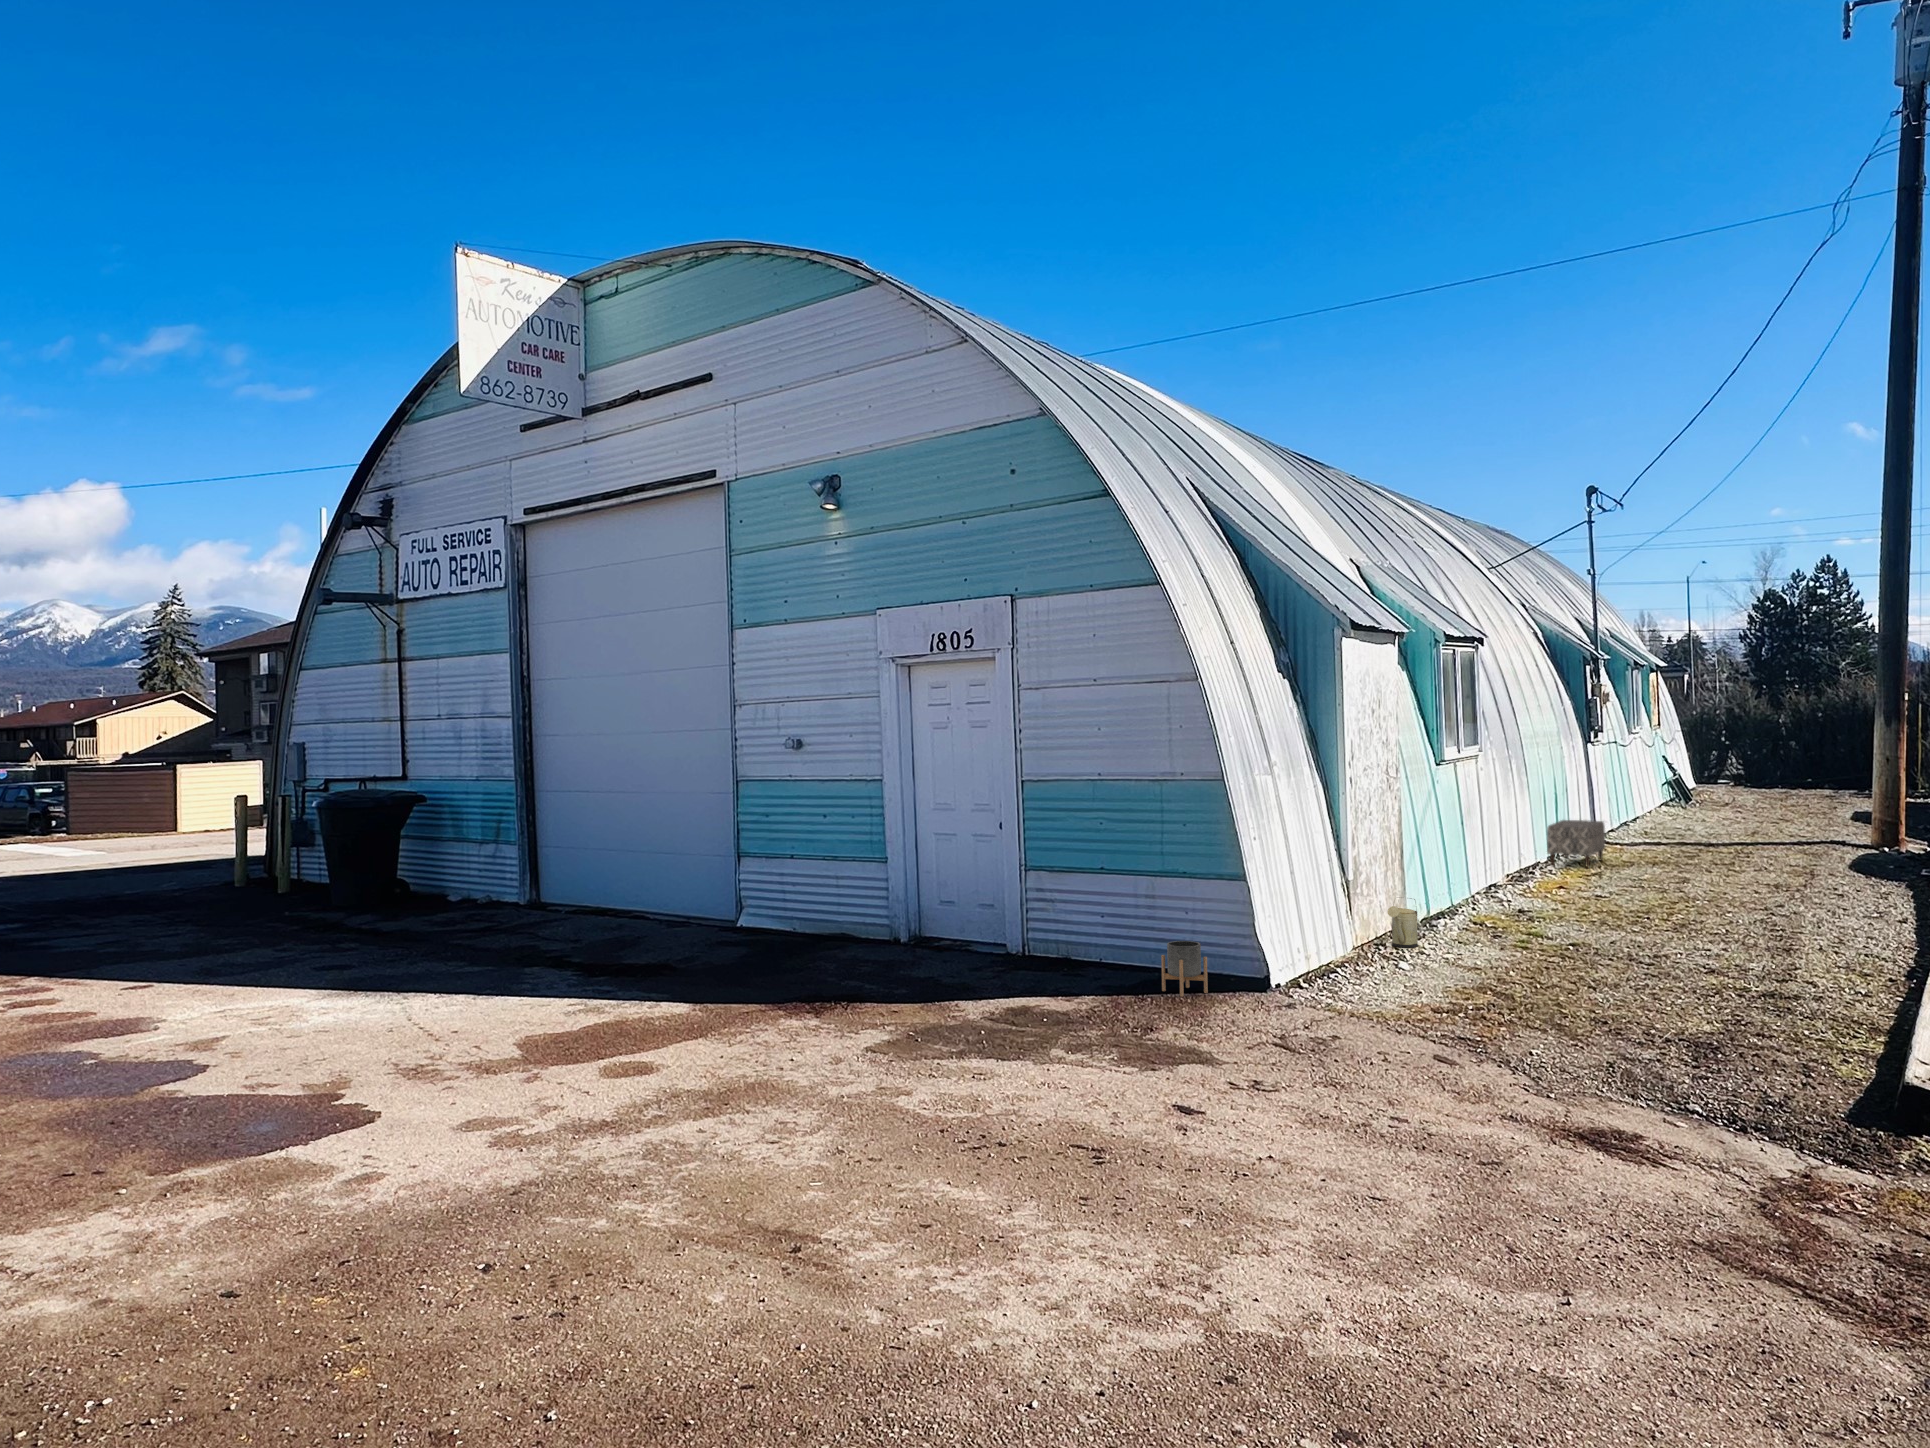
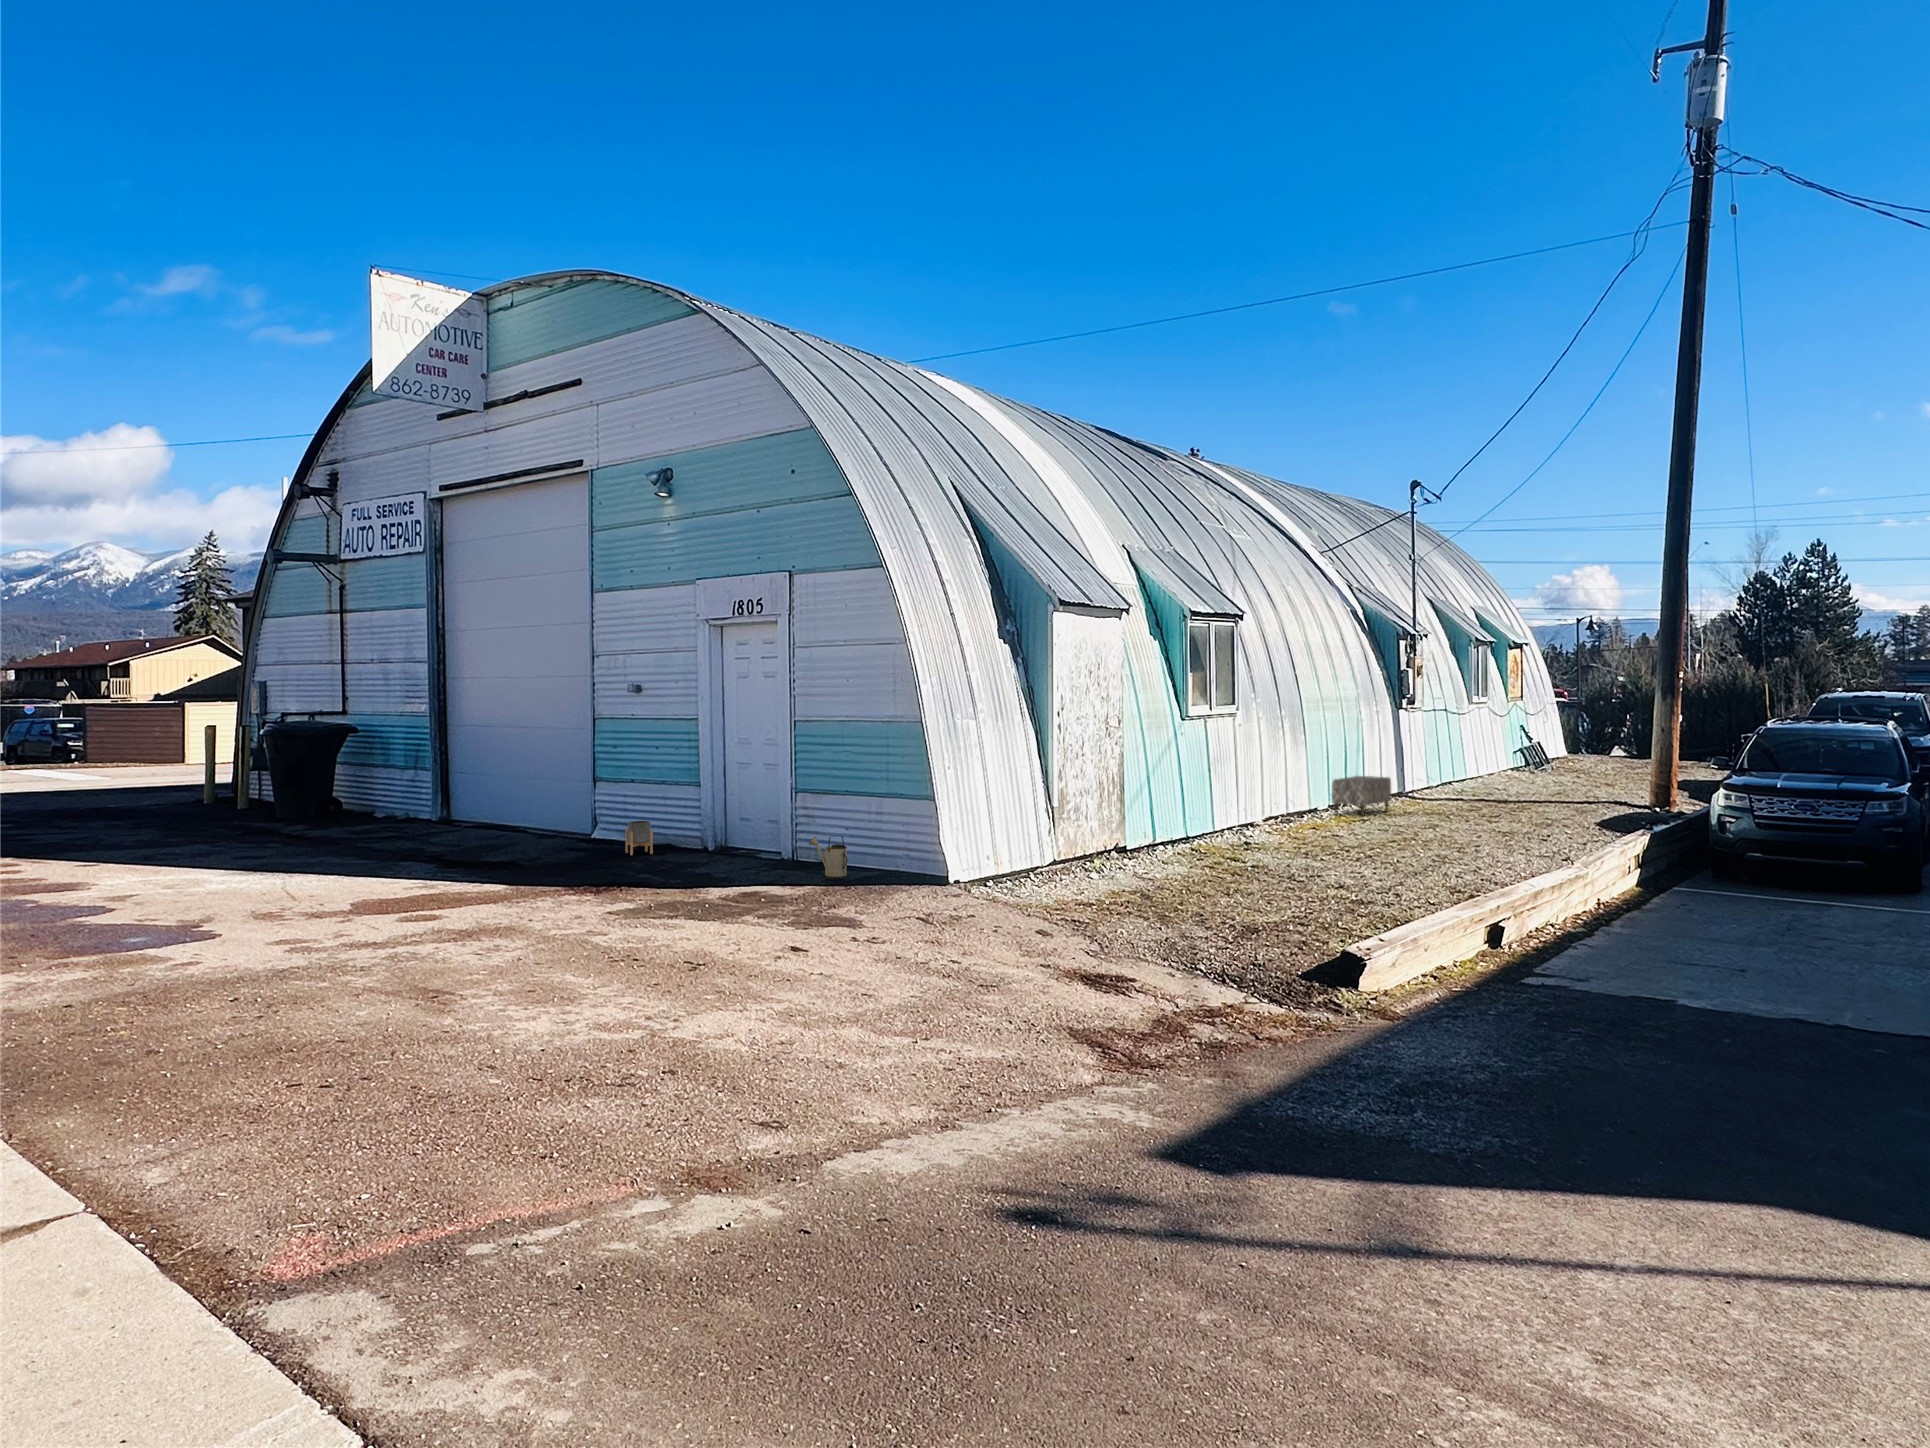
watering can: present [1388,899,1418,948] -> present [809,836,847,879]
planter: present [1161,941,1208,997] -> present [625,821,653,855]

